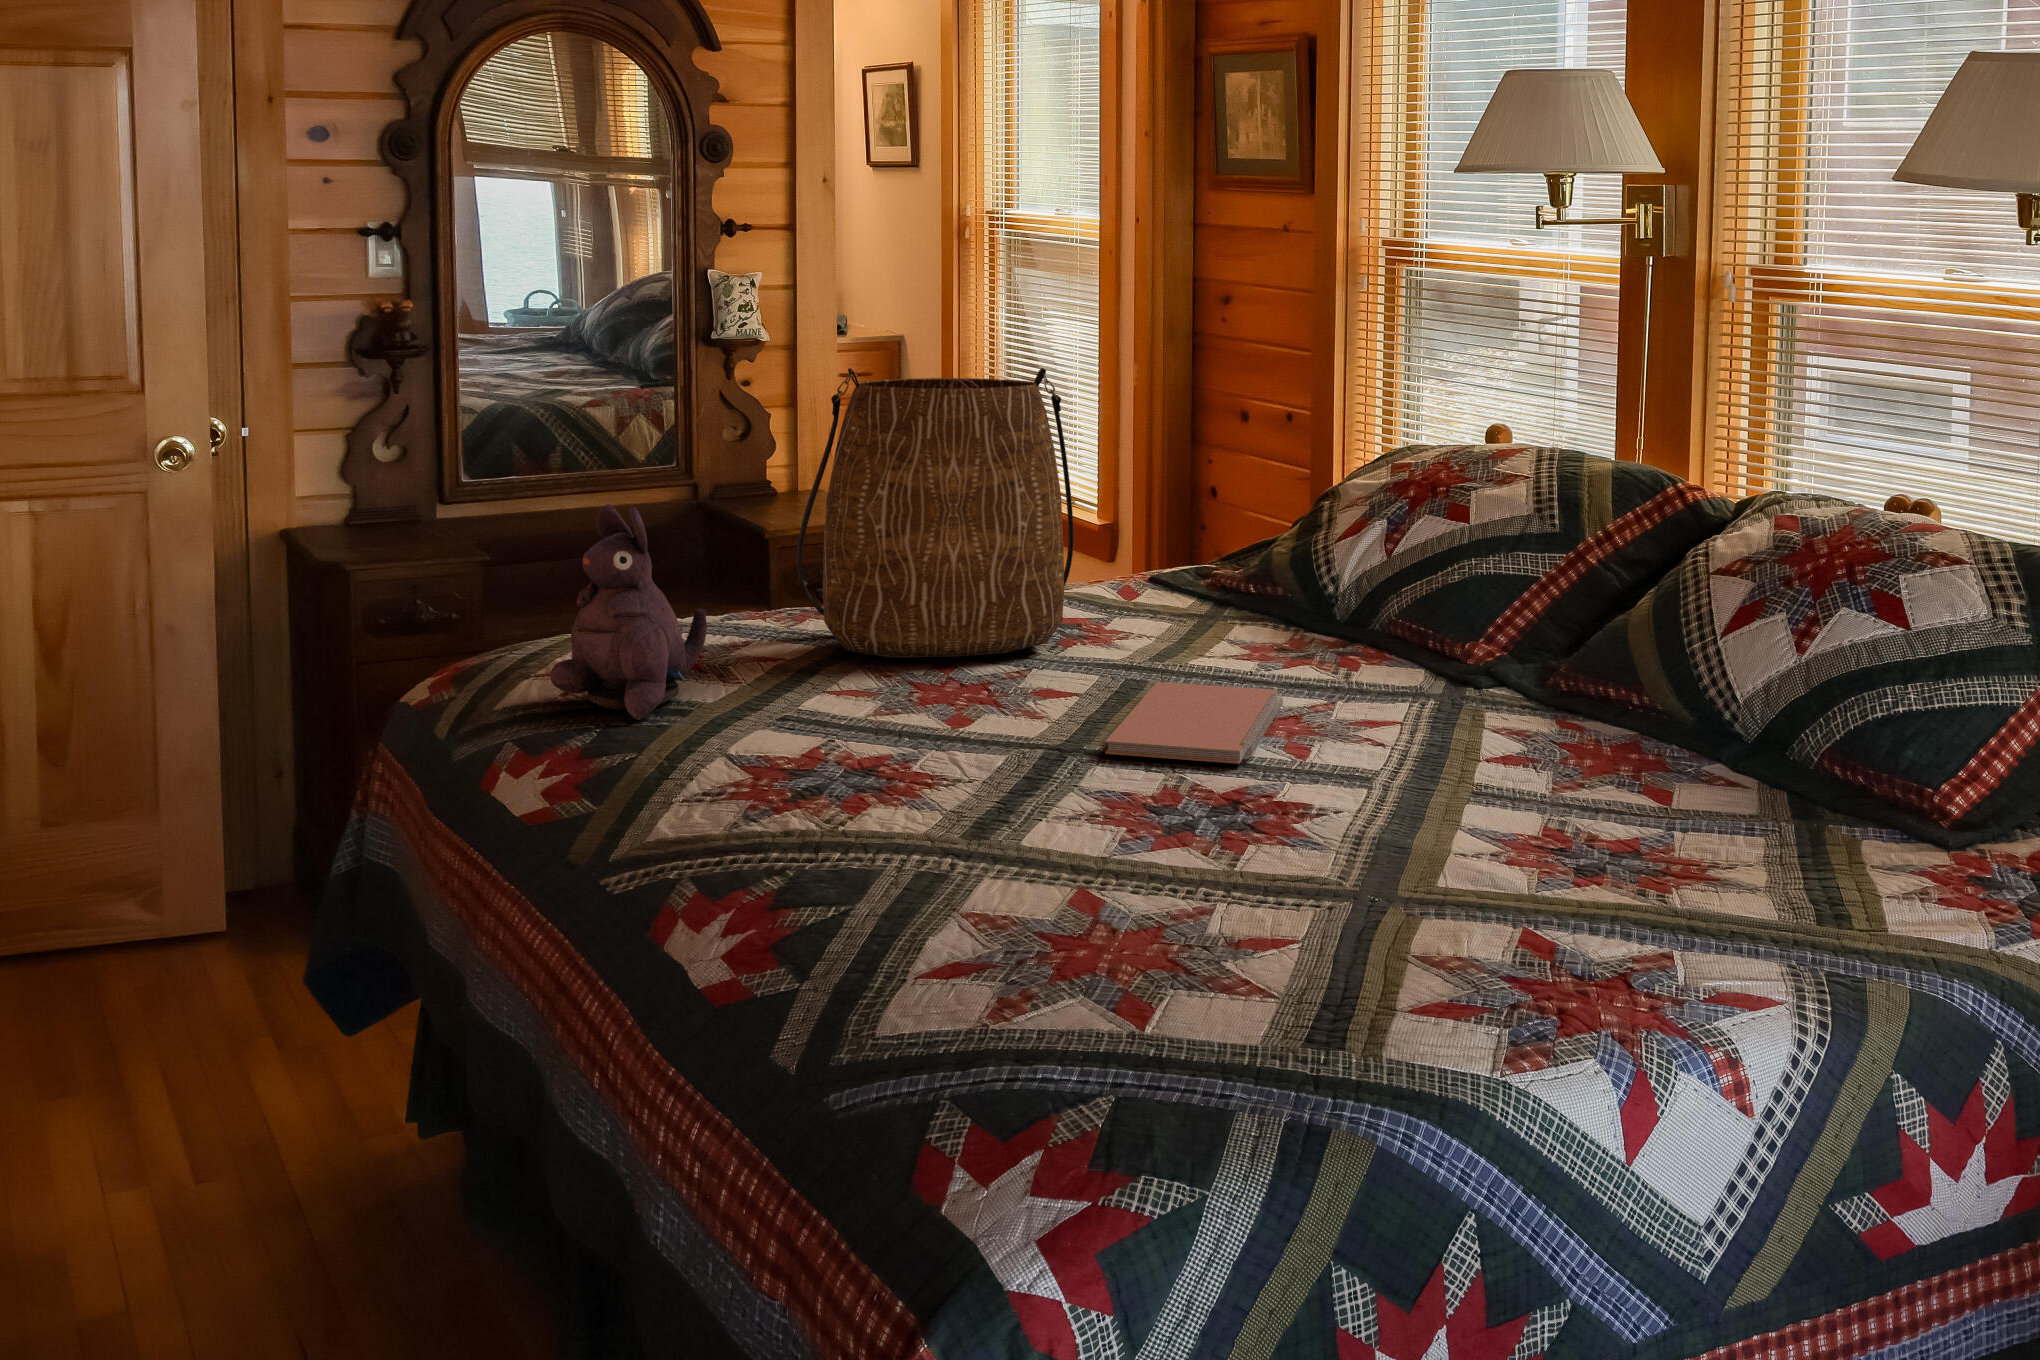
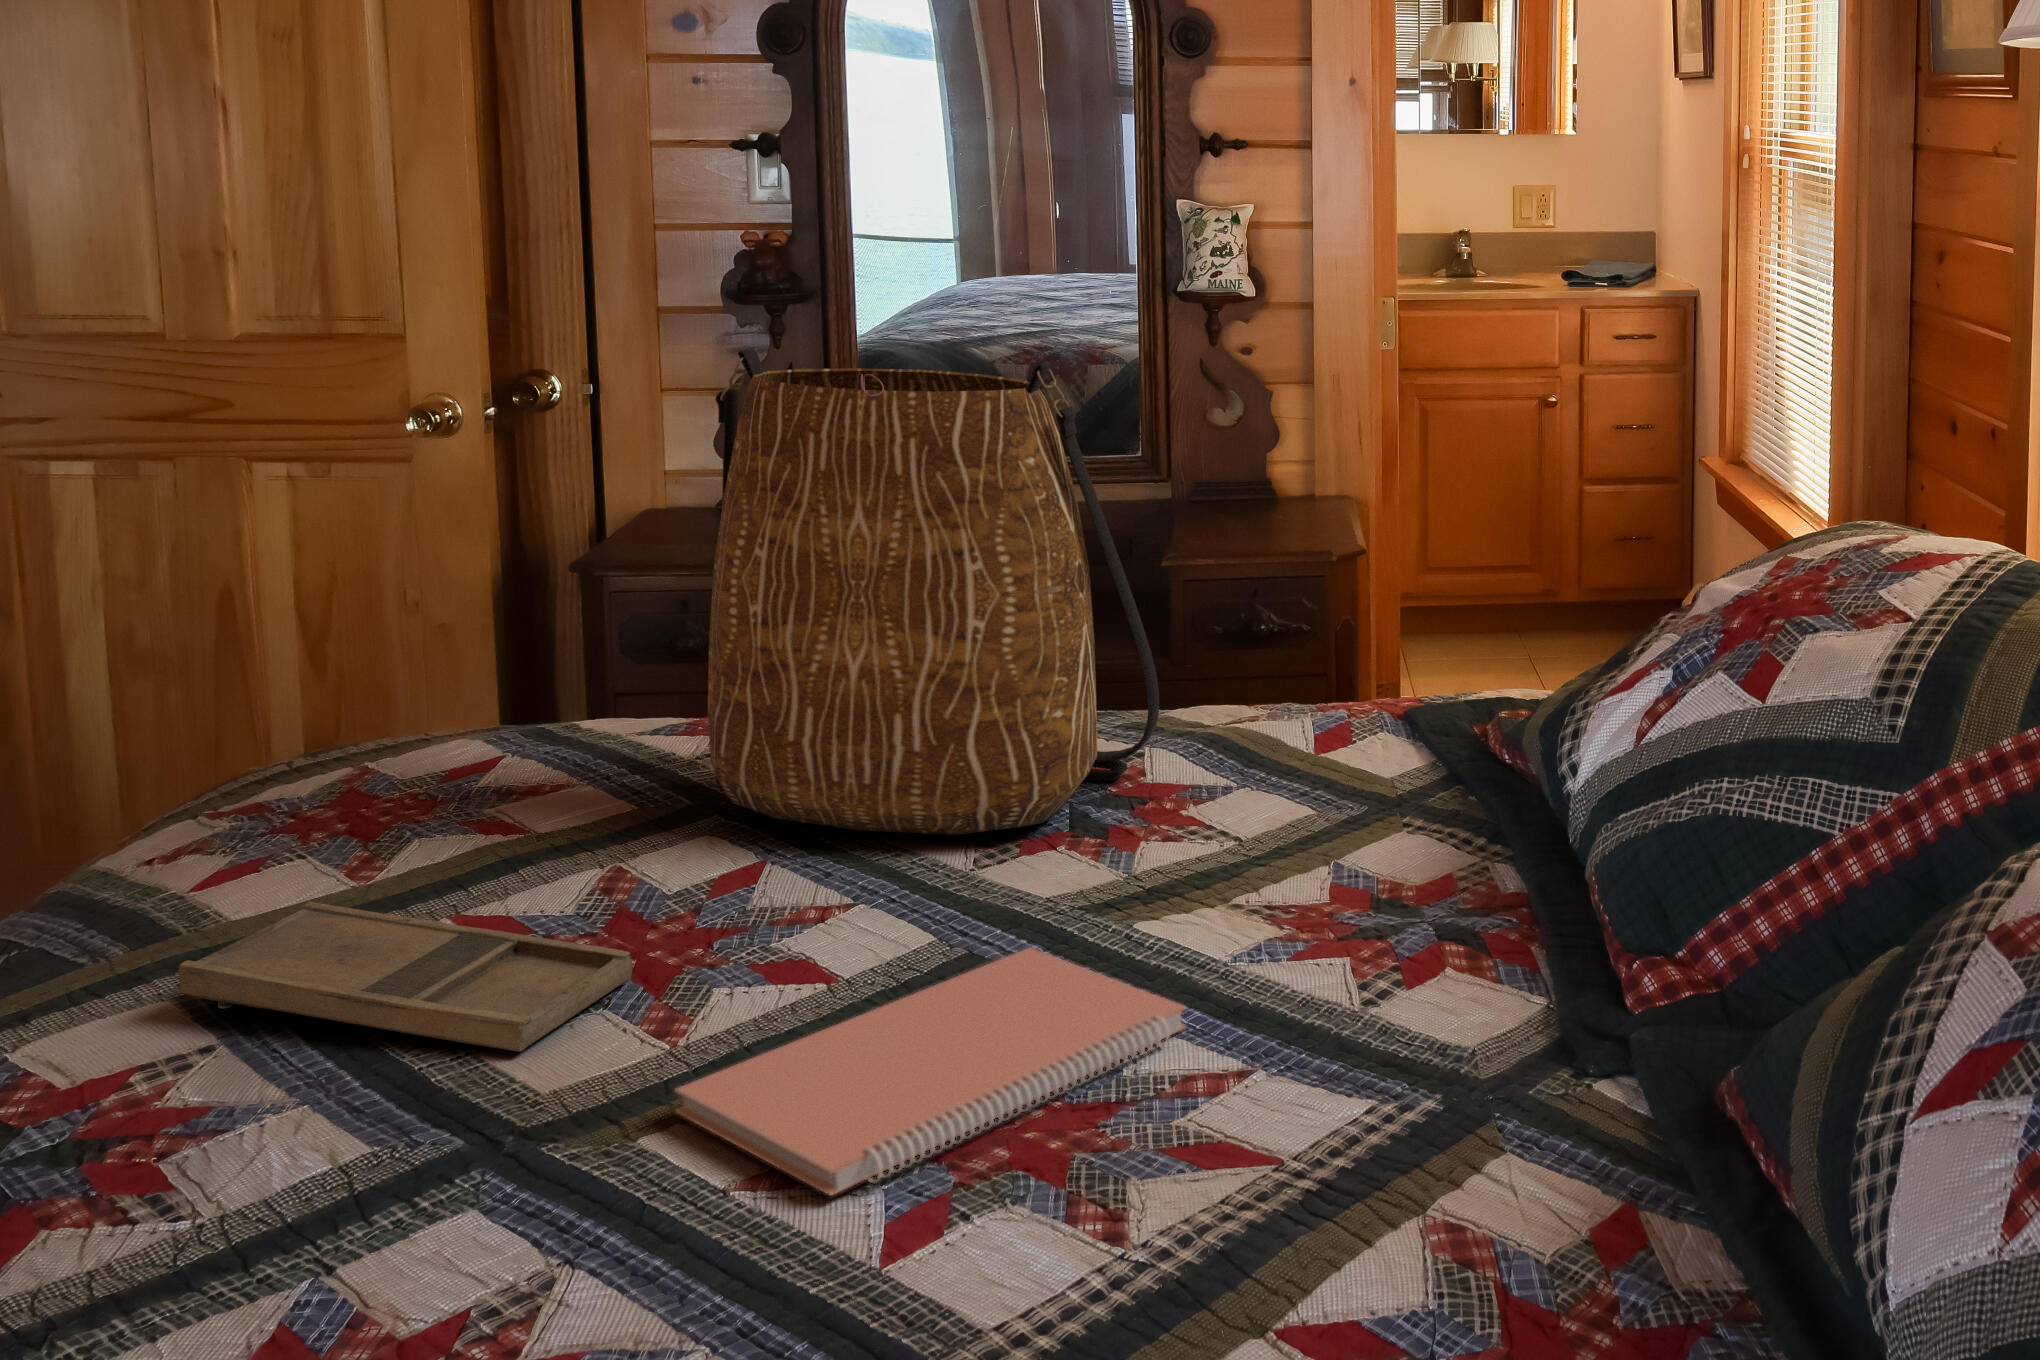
plush toy: present [550,504,707,720] -> none [227,542,494,890]
tray: none [742,706,973,759] -> present [178,902,632,1052]

